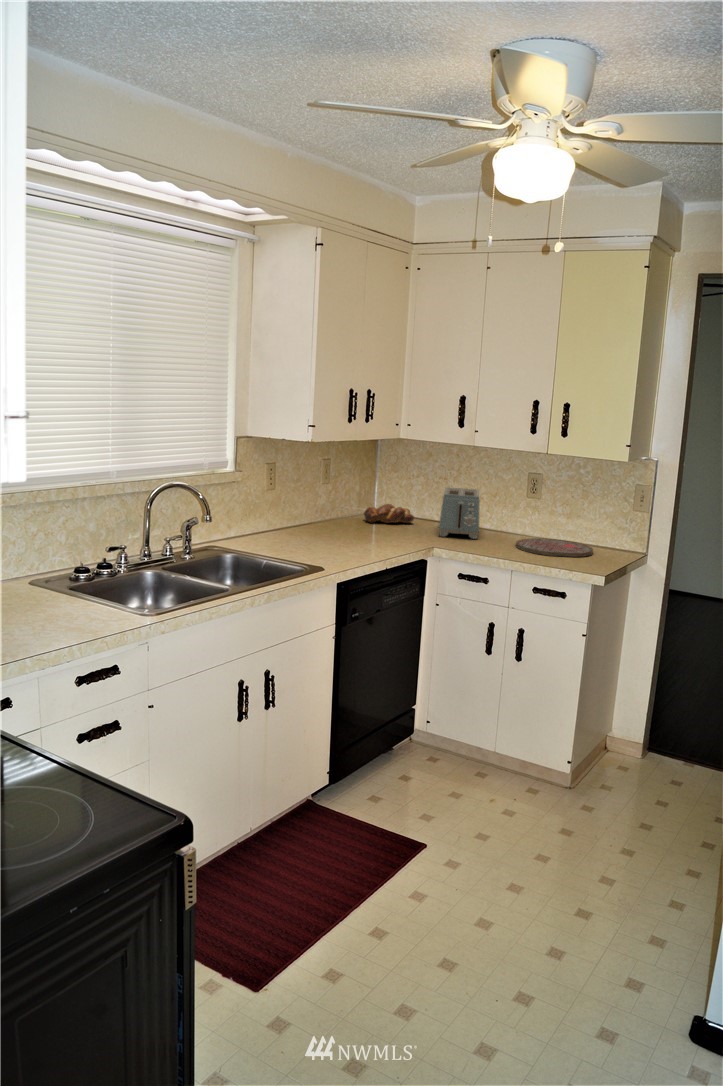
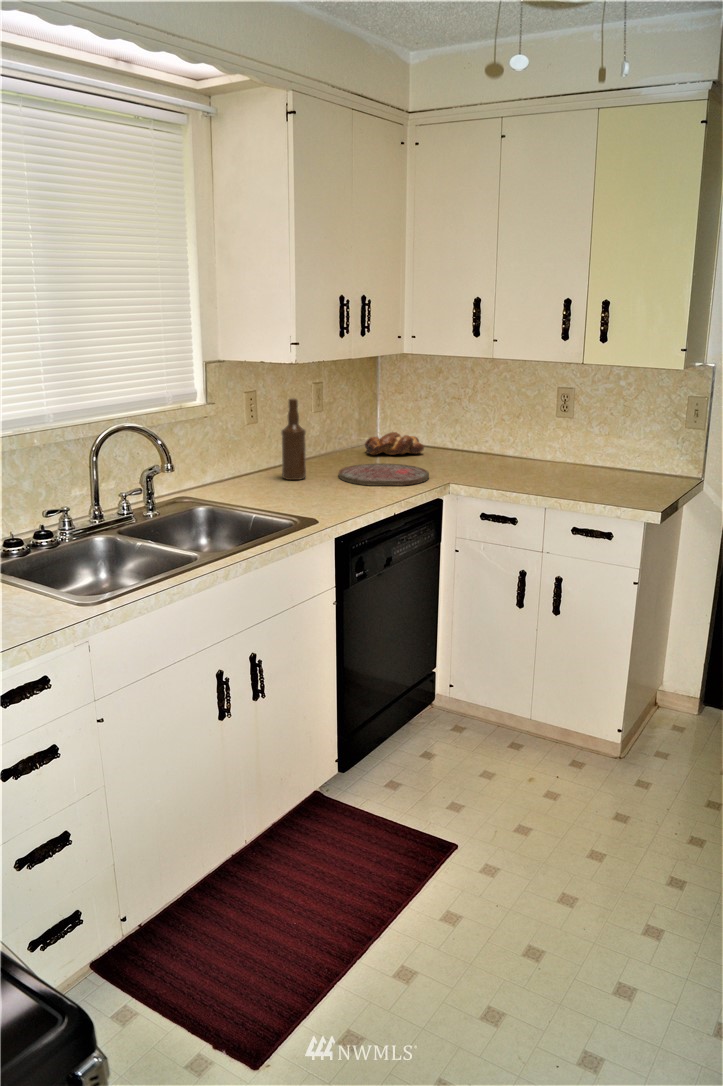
bottle: none [294,470,316,538] -> present [281,398,306,480]
toaster: present [439,487,480,539] -> none [454,409,502,470]
cutting board: present [516,538,593,557] -> present [339,463,429,486]

